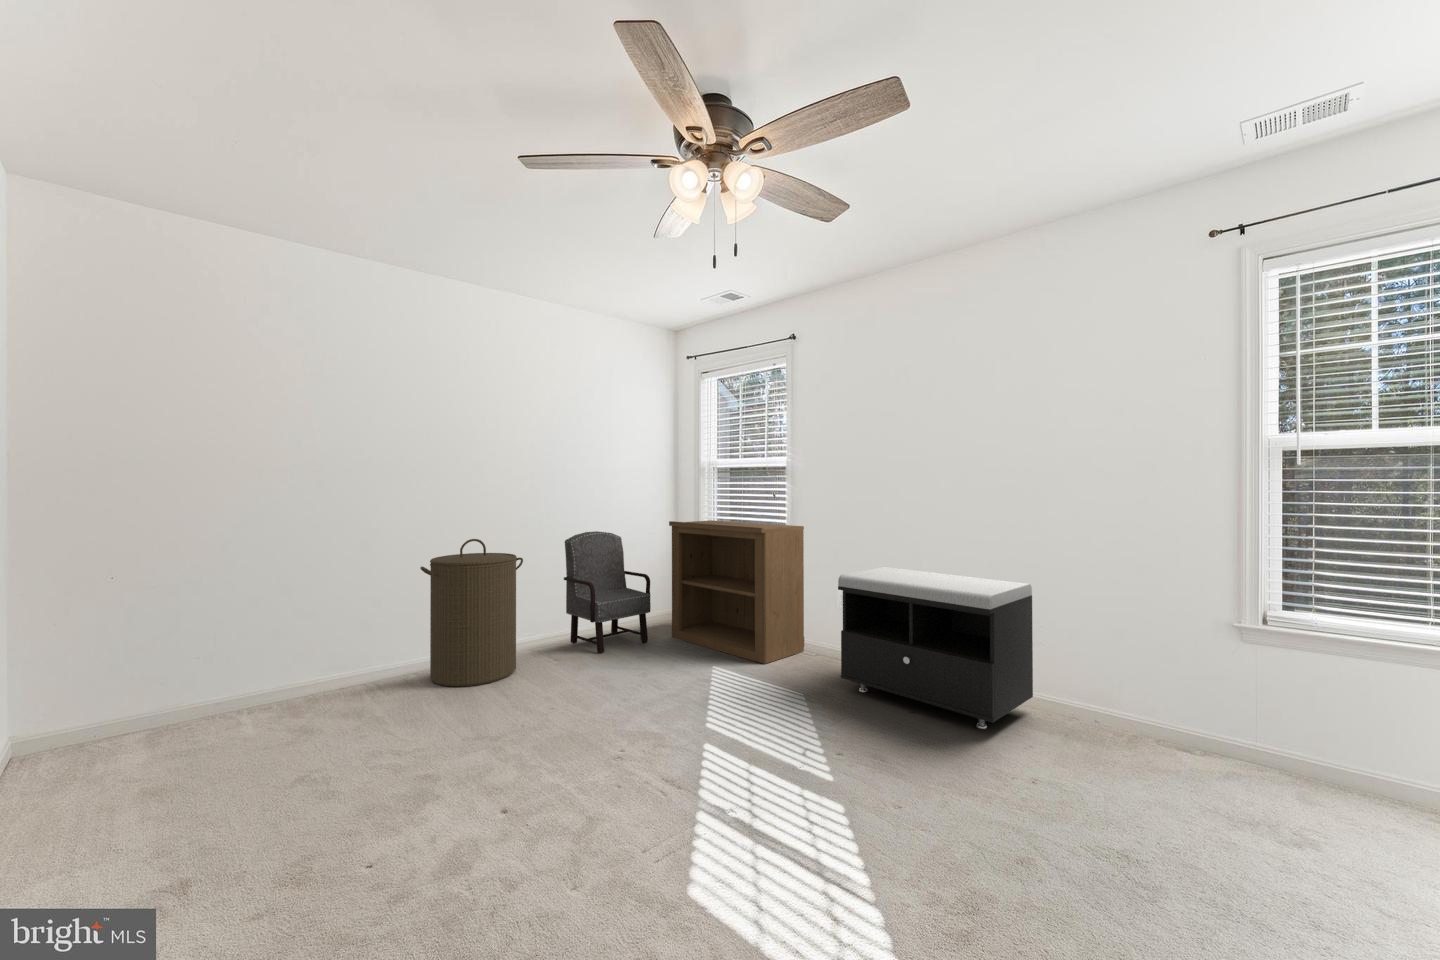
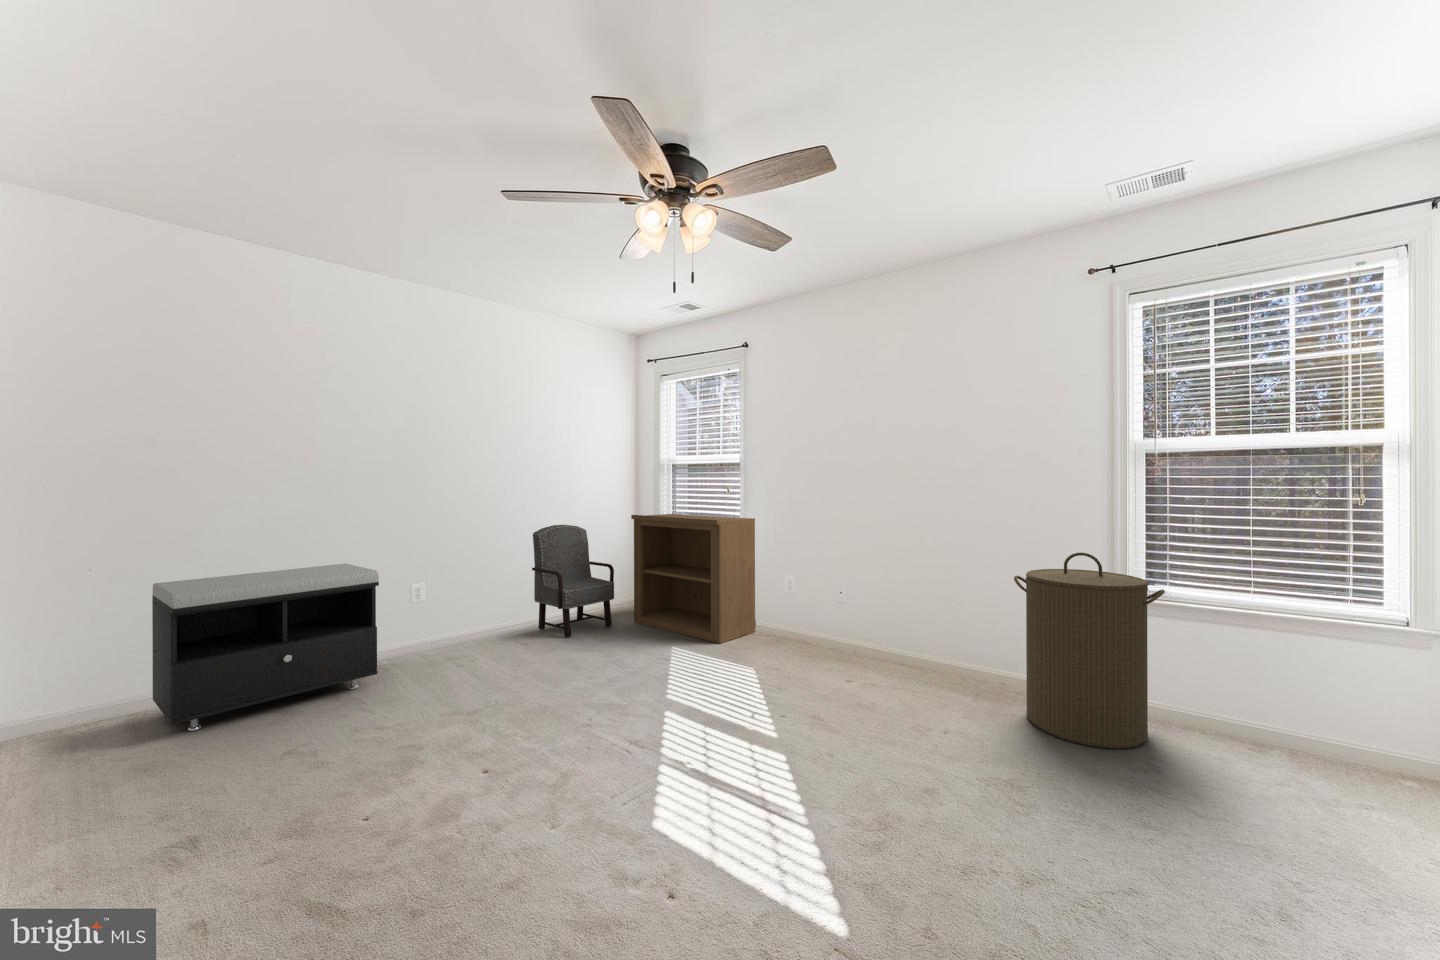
laundry hamper: present [420,539,523,687] -> present [1014,553,1165,749]
storage bench: present [838,567,1033,729] -> present [152,564,379,731]

